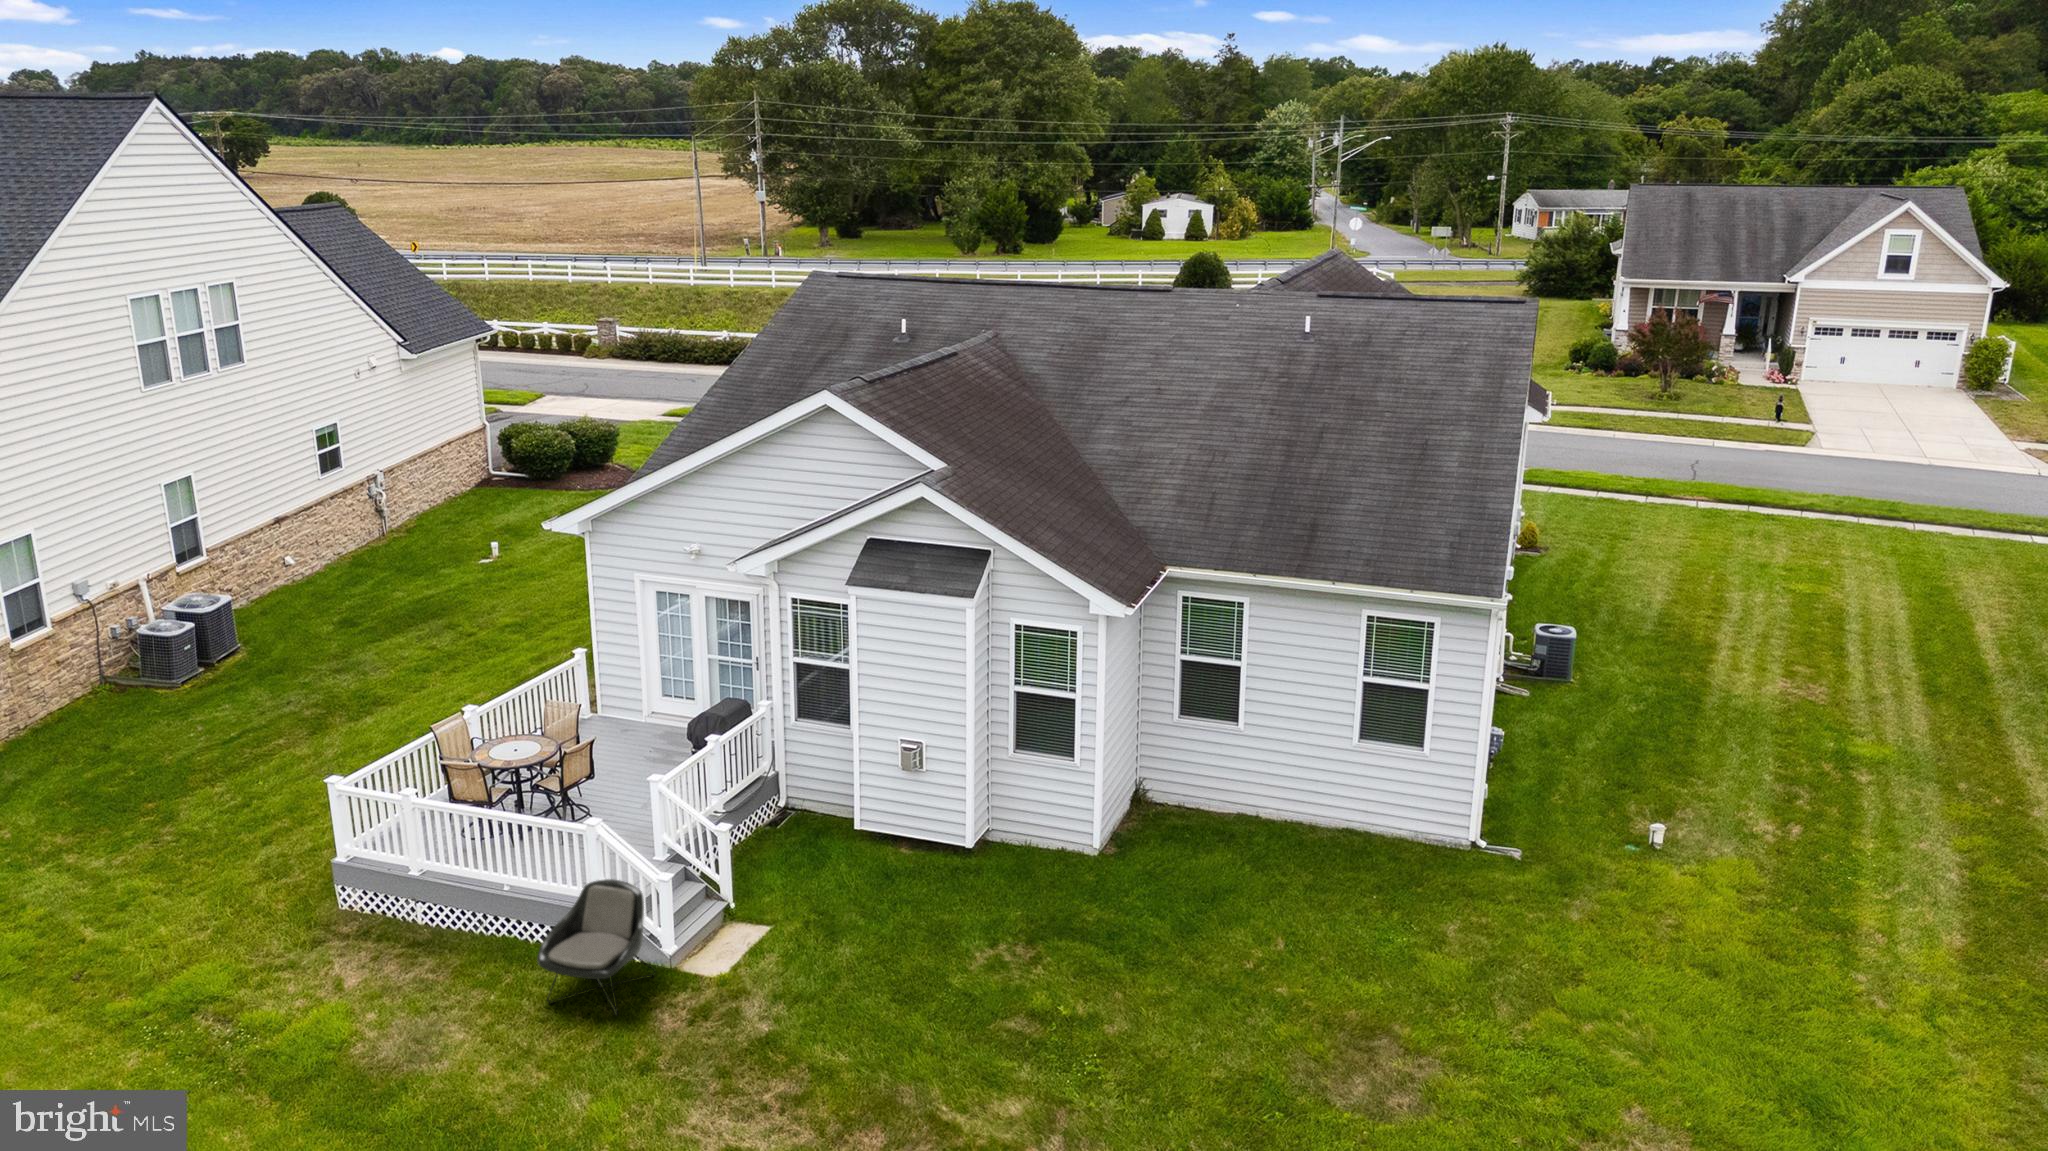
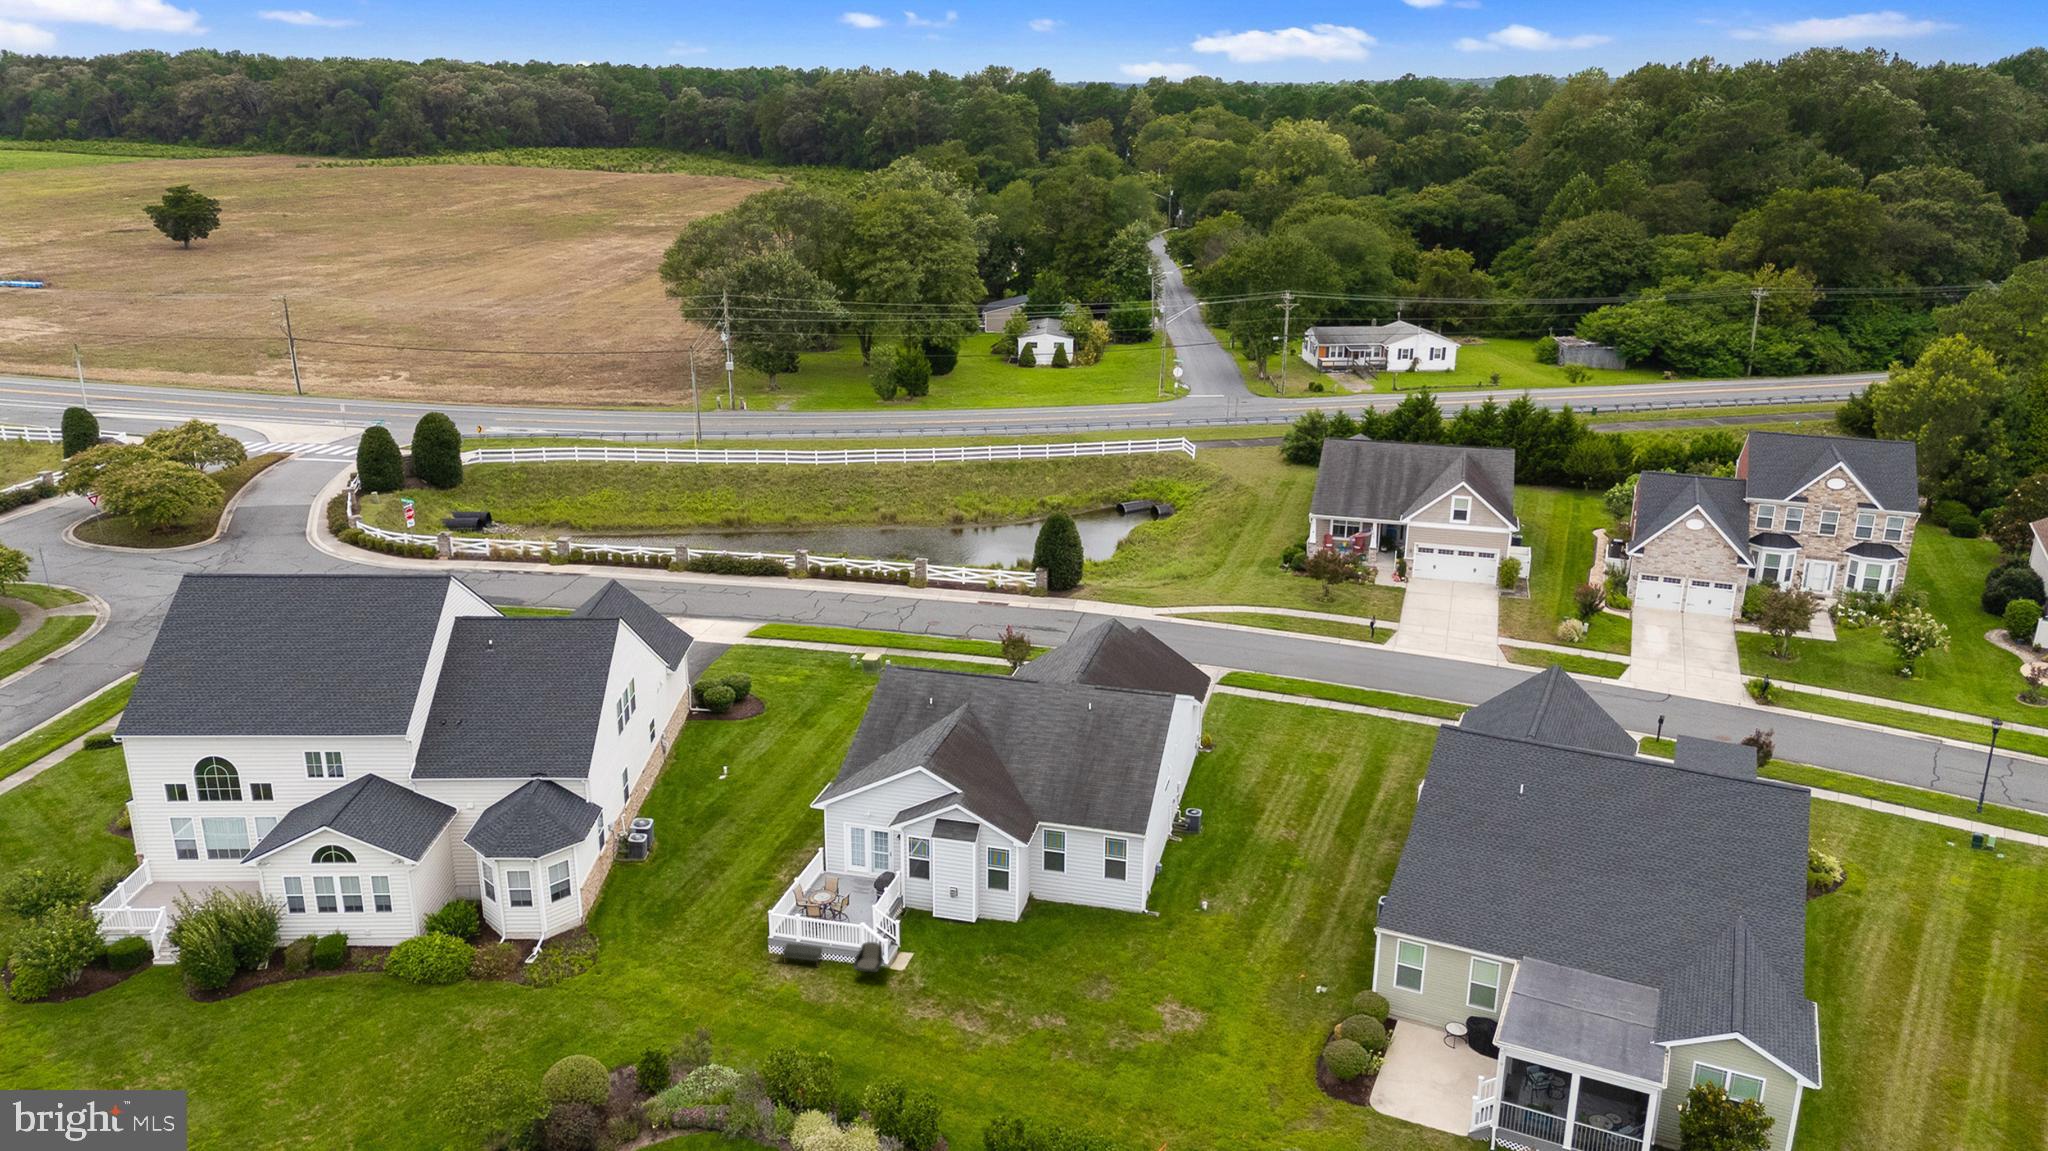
bench: none [345,877,478,959] -> present [783,943,822,966]

